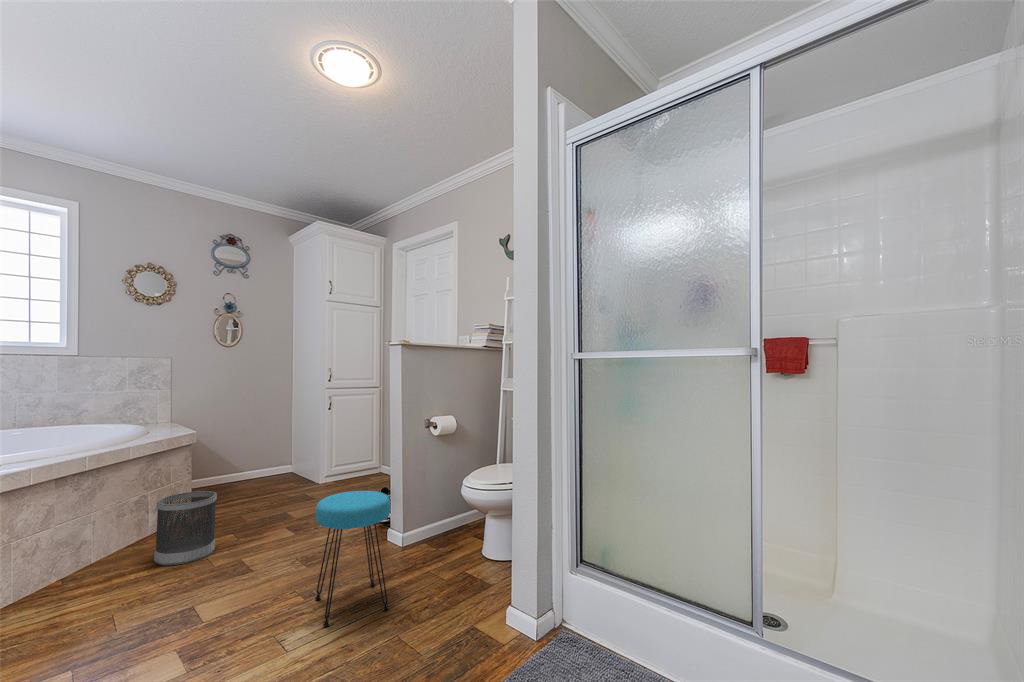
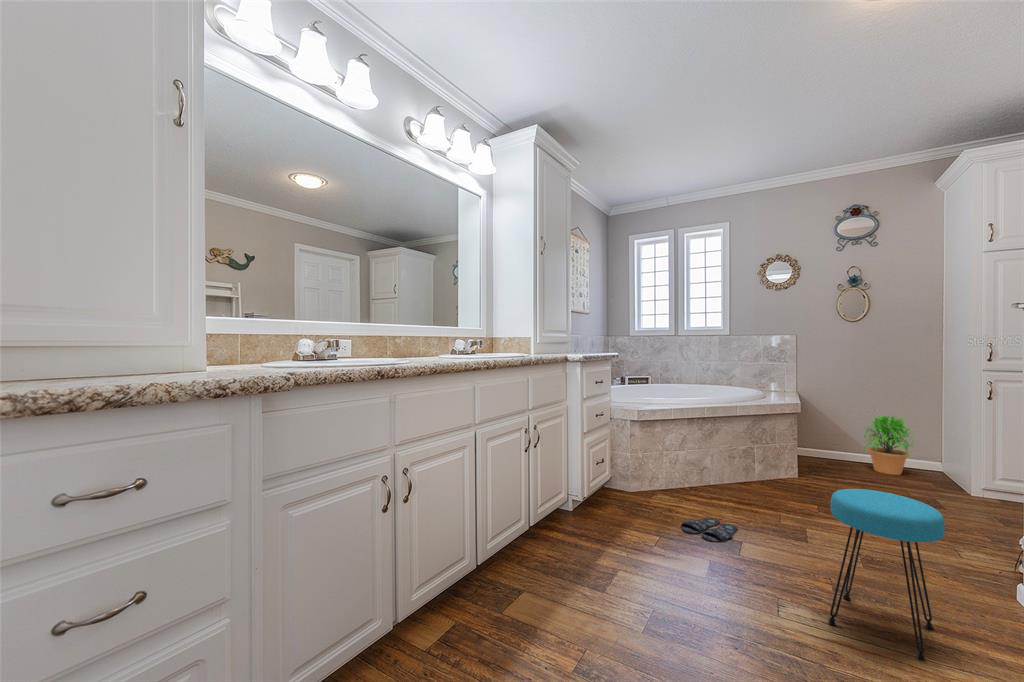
potted plant: none [234,430,284,486] -> present [862,416,914,475]
wastebasket: present [154,491,217,566] -> none [745,450,796,513]
slippers: none [100,596,180,638] -> present [681,518,738,542]

